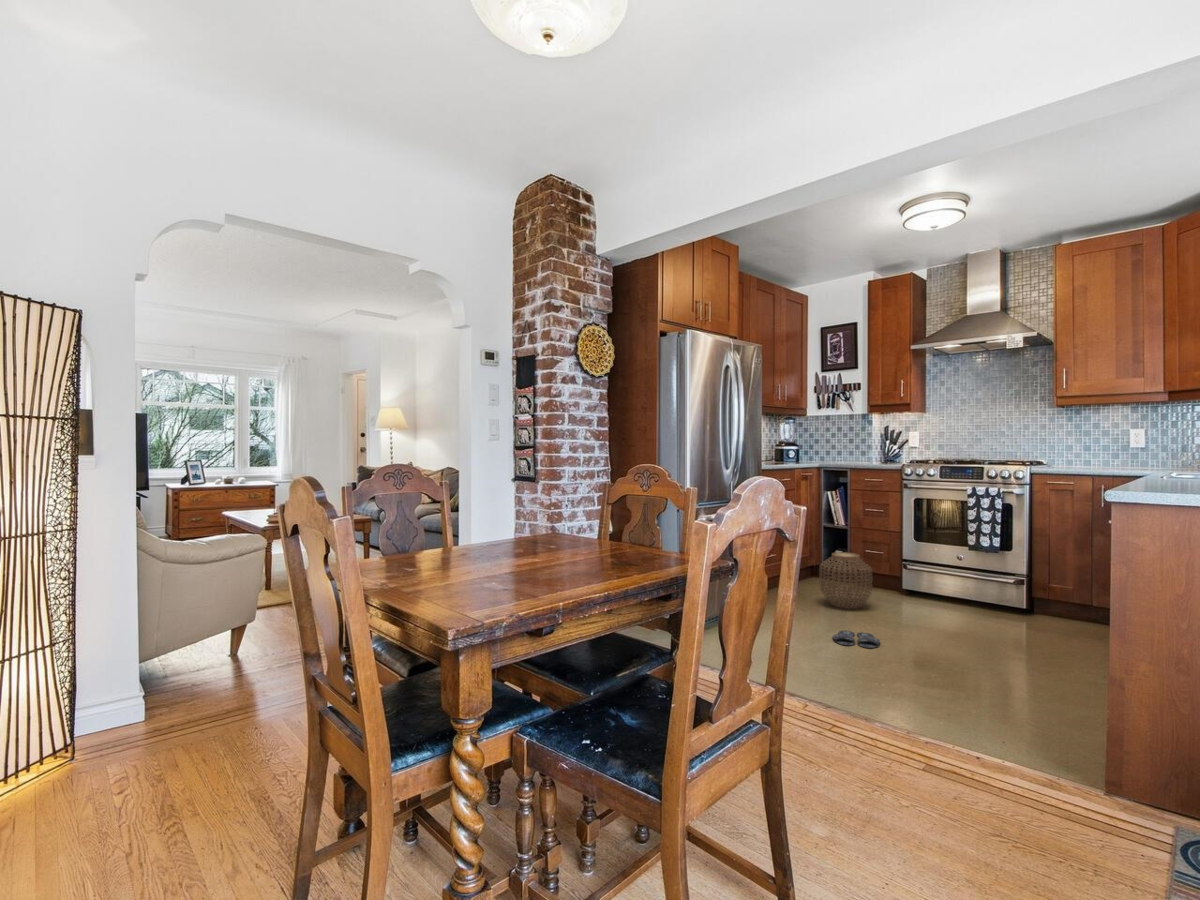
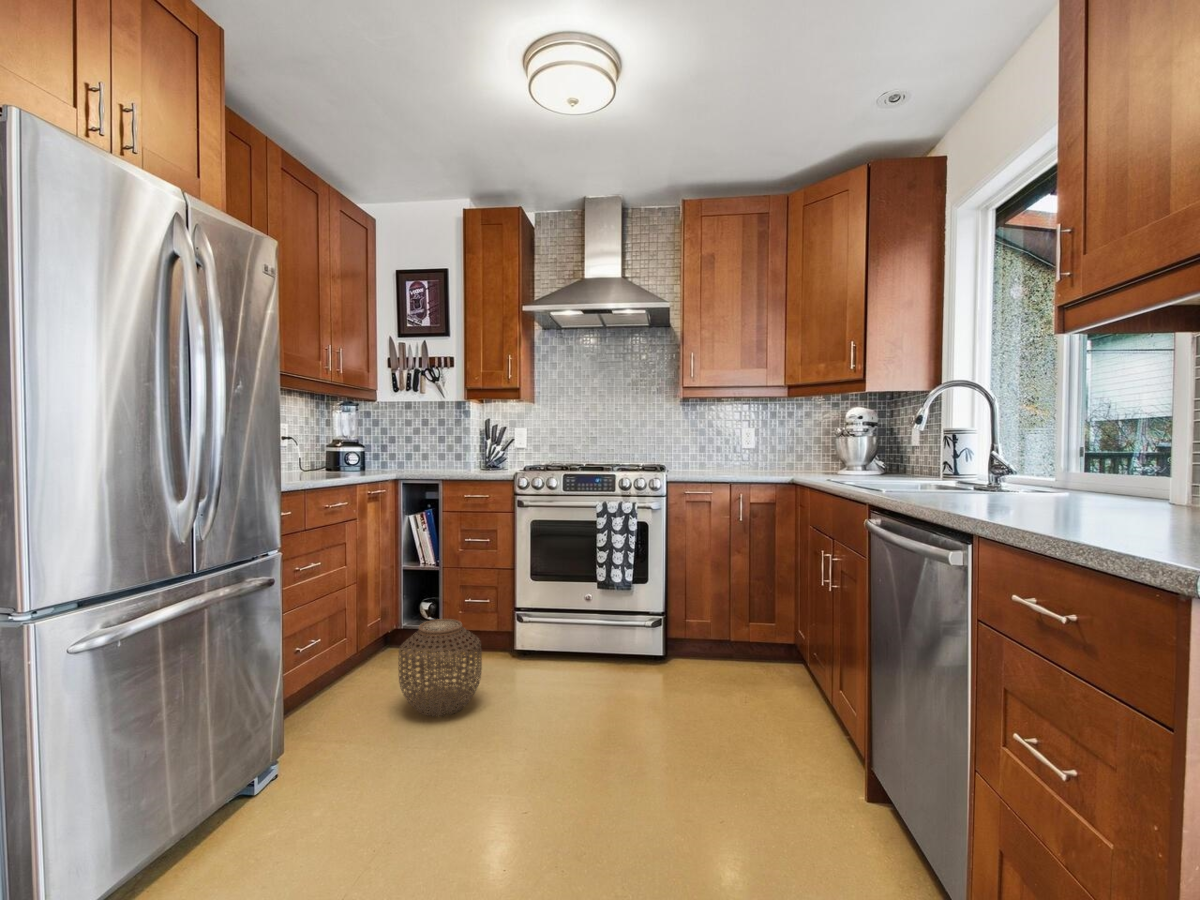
slippers: present [833,631,880,648] -> none [426,782,510,845]

